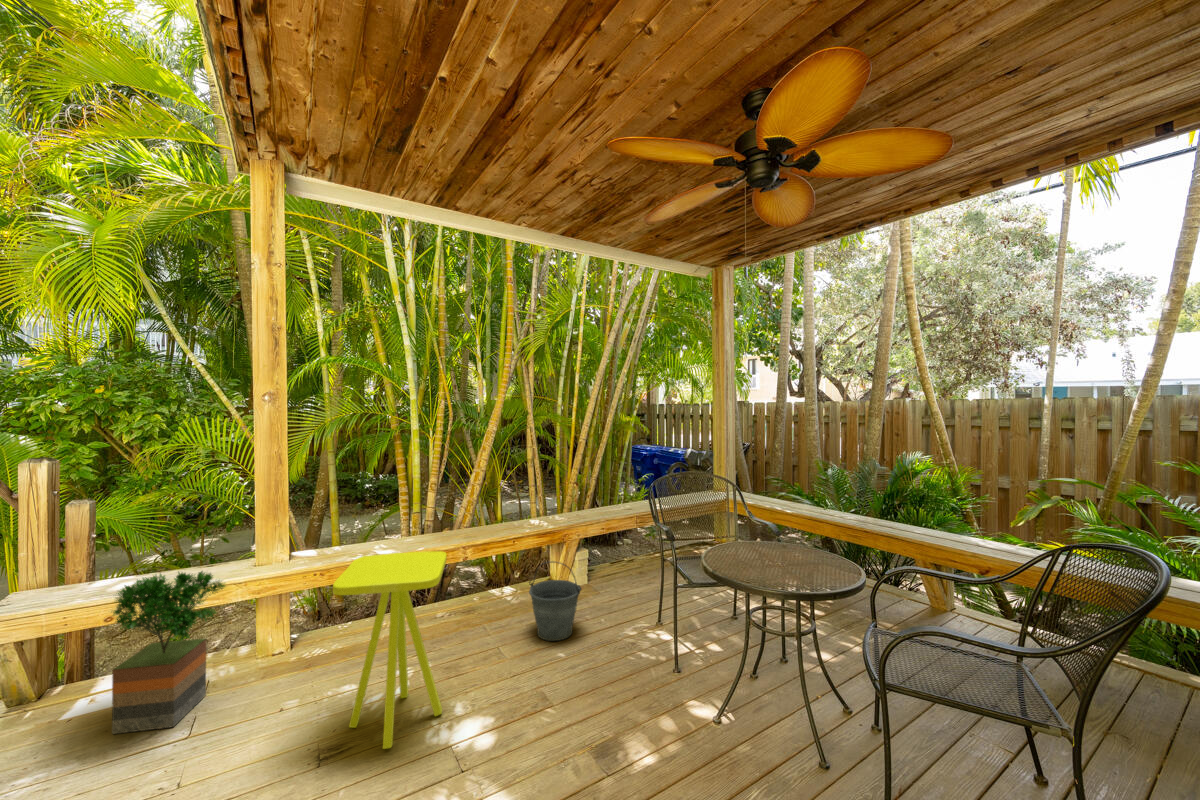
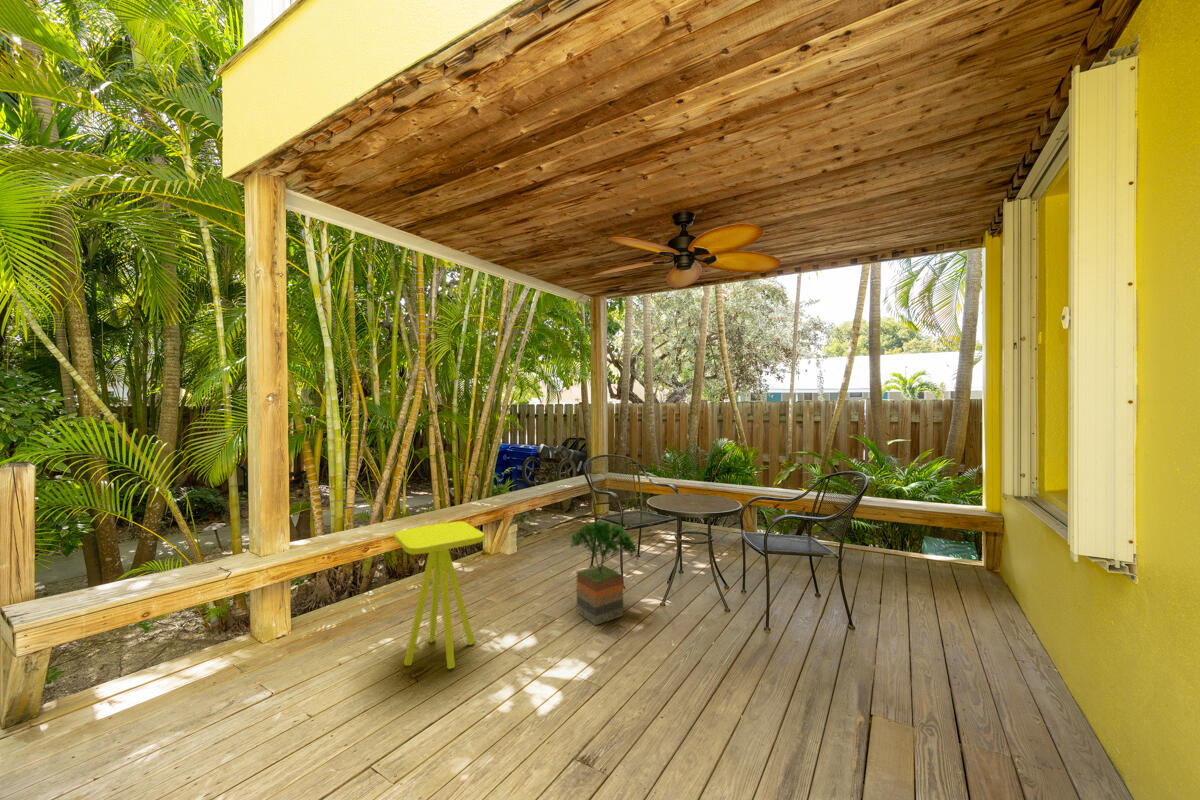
bucket: present [529,561,581,641] -> none [494,528,539,589]
potted tree: present [112,571,225,734] -> present [570,521,637,625]

